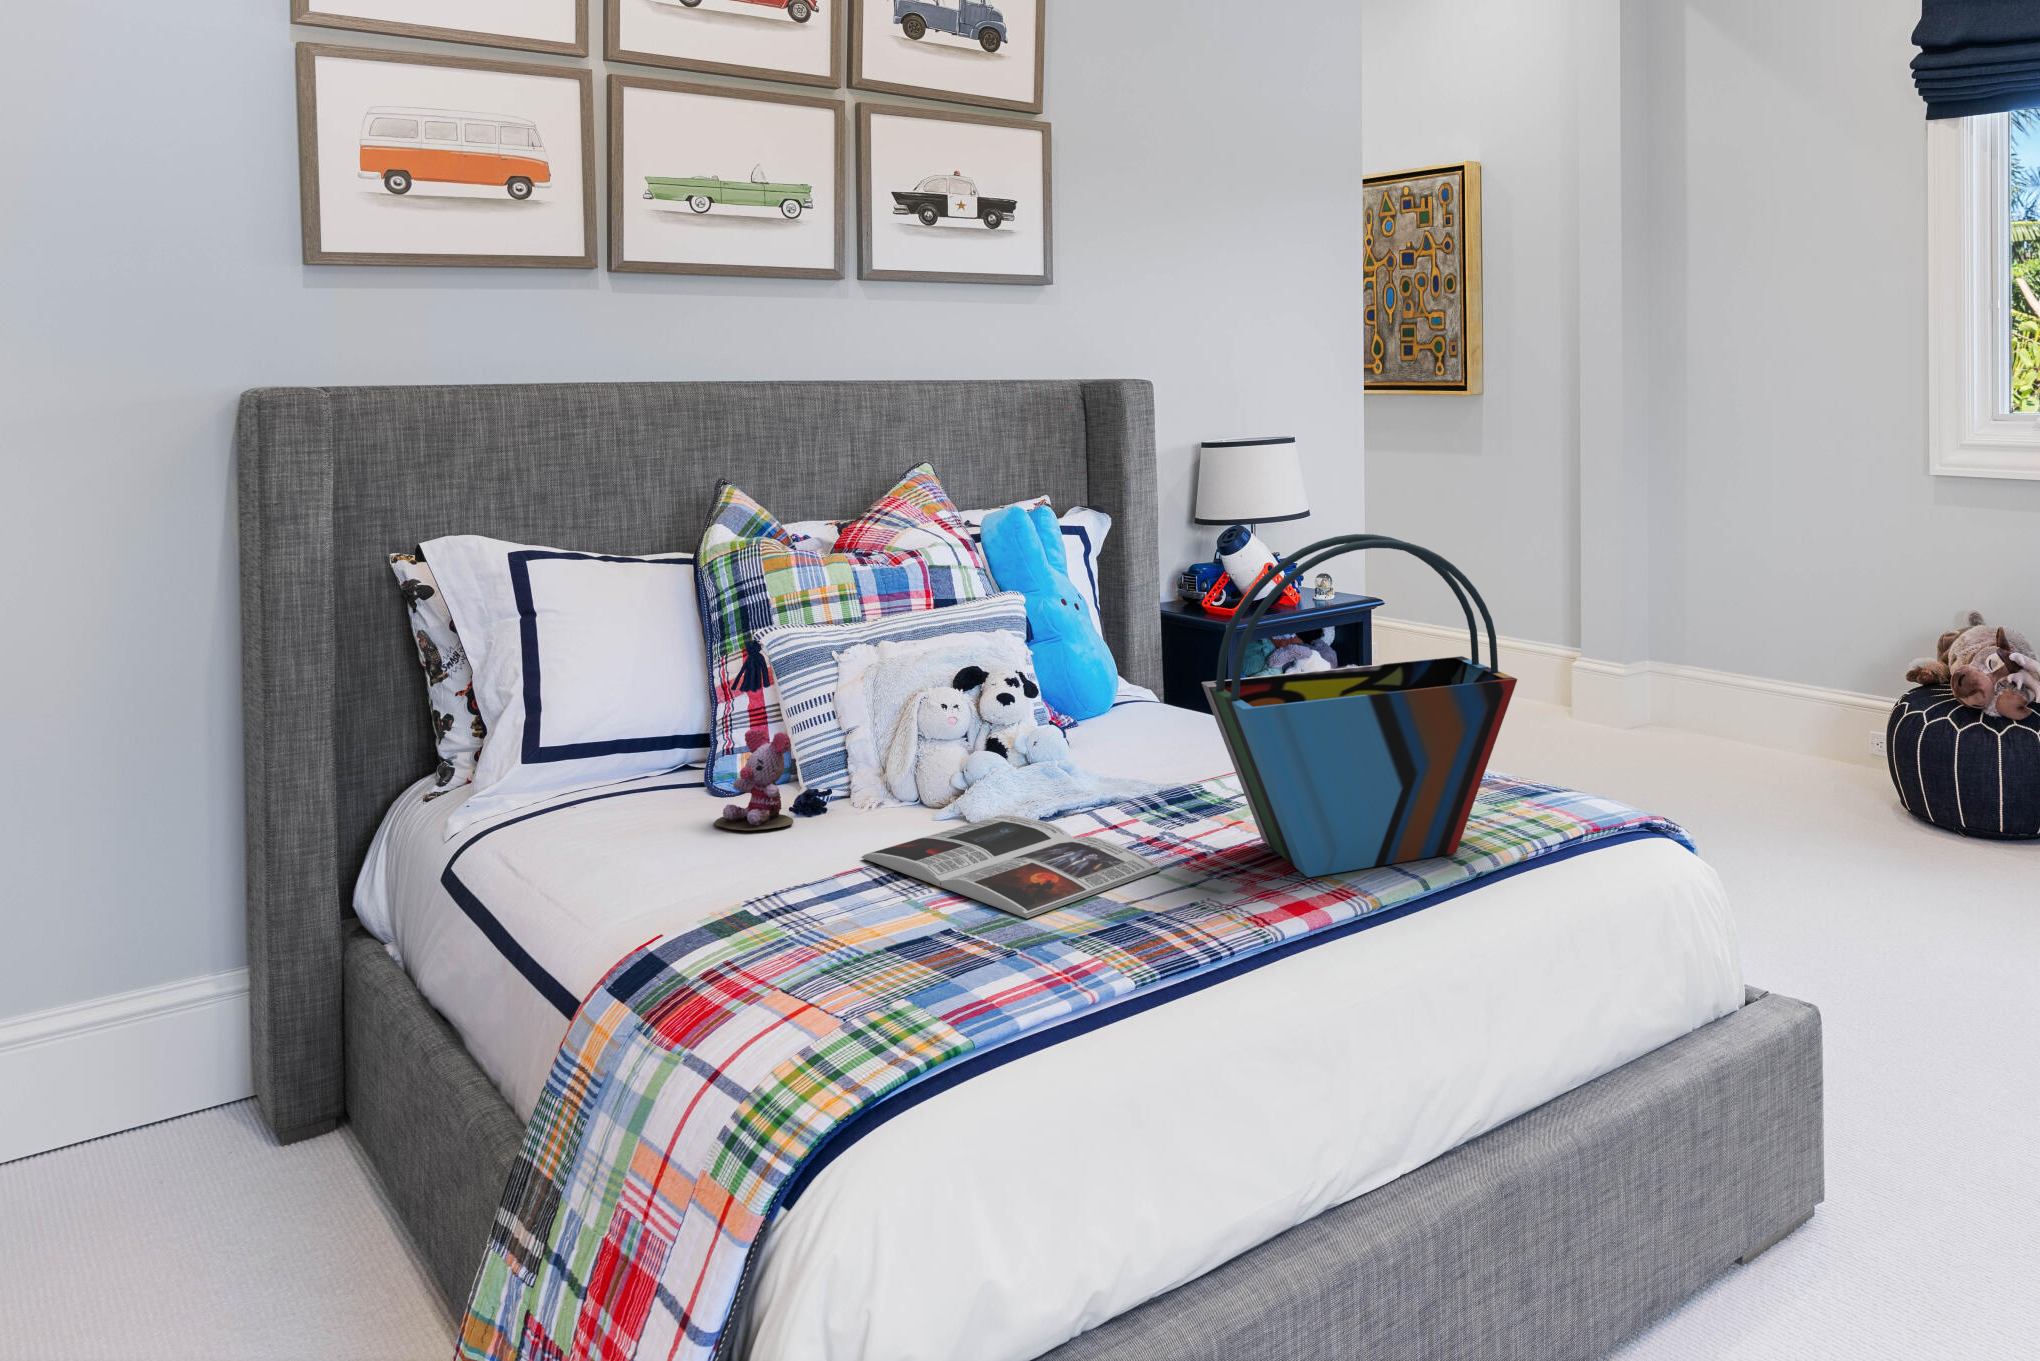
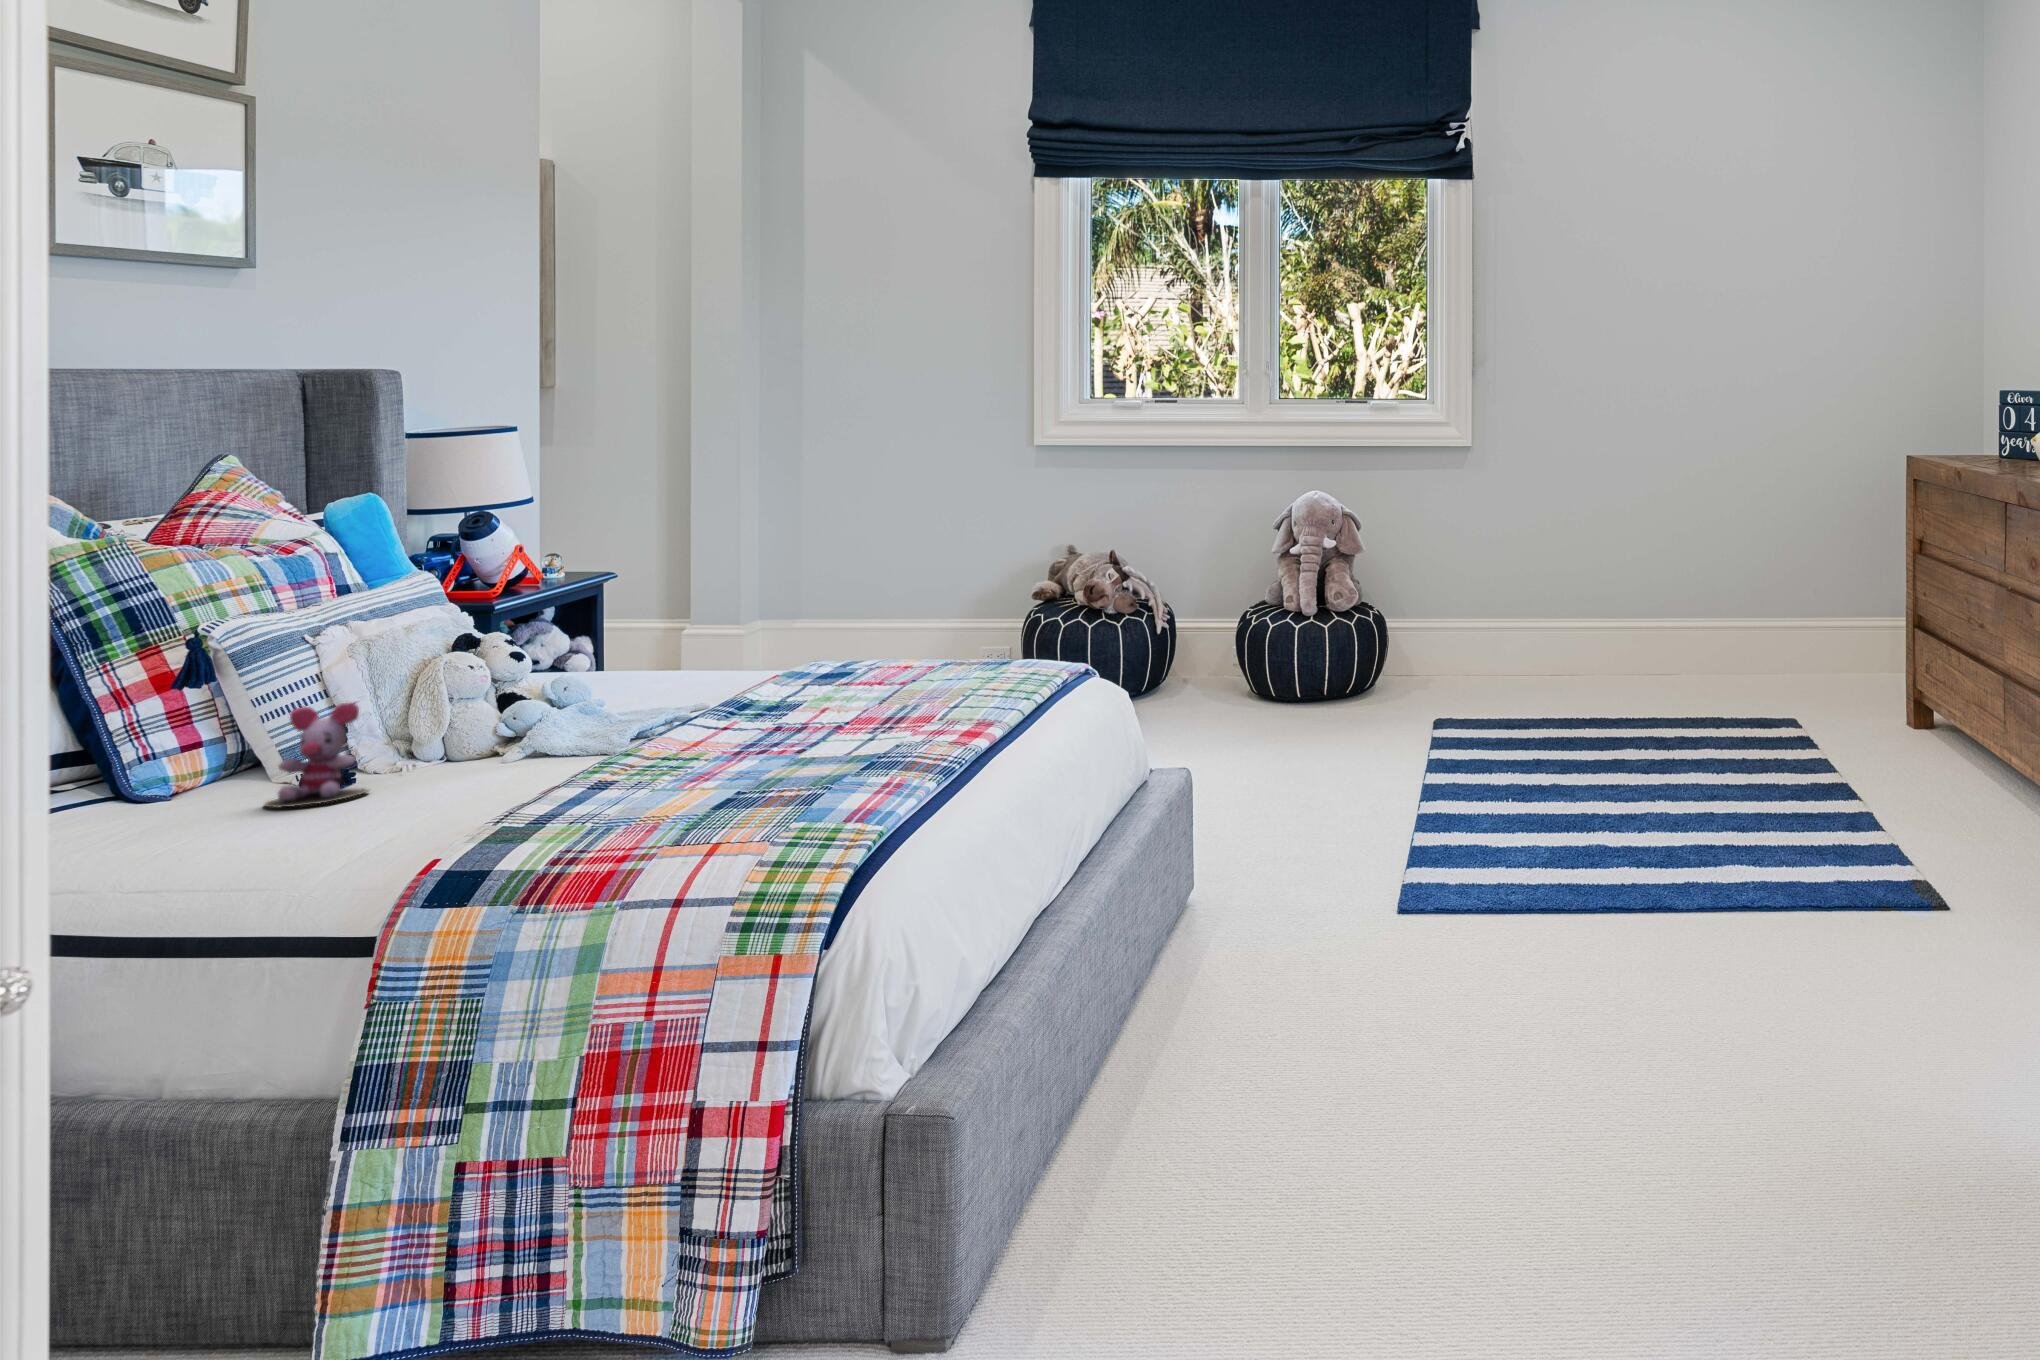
tote bag: present [1202,534,1517,878] -> none [820,461,1043,721]
magazine: present [861,815,1161,918] -> none [517,732,816,788]

